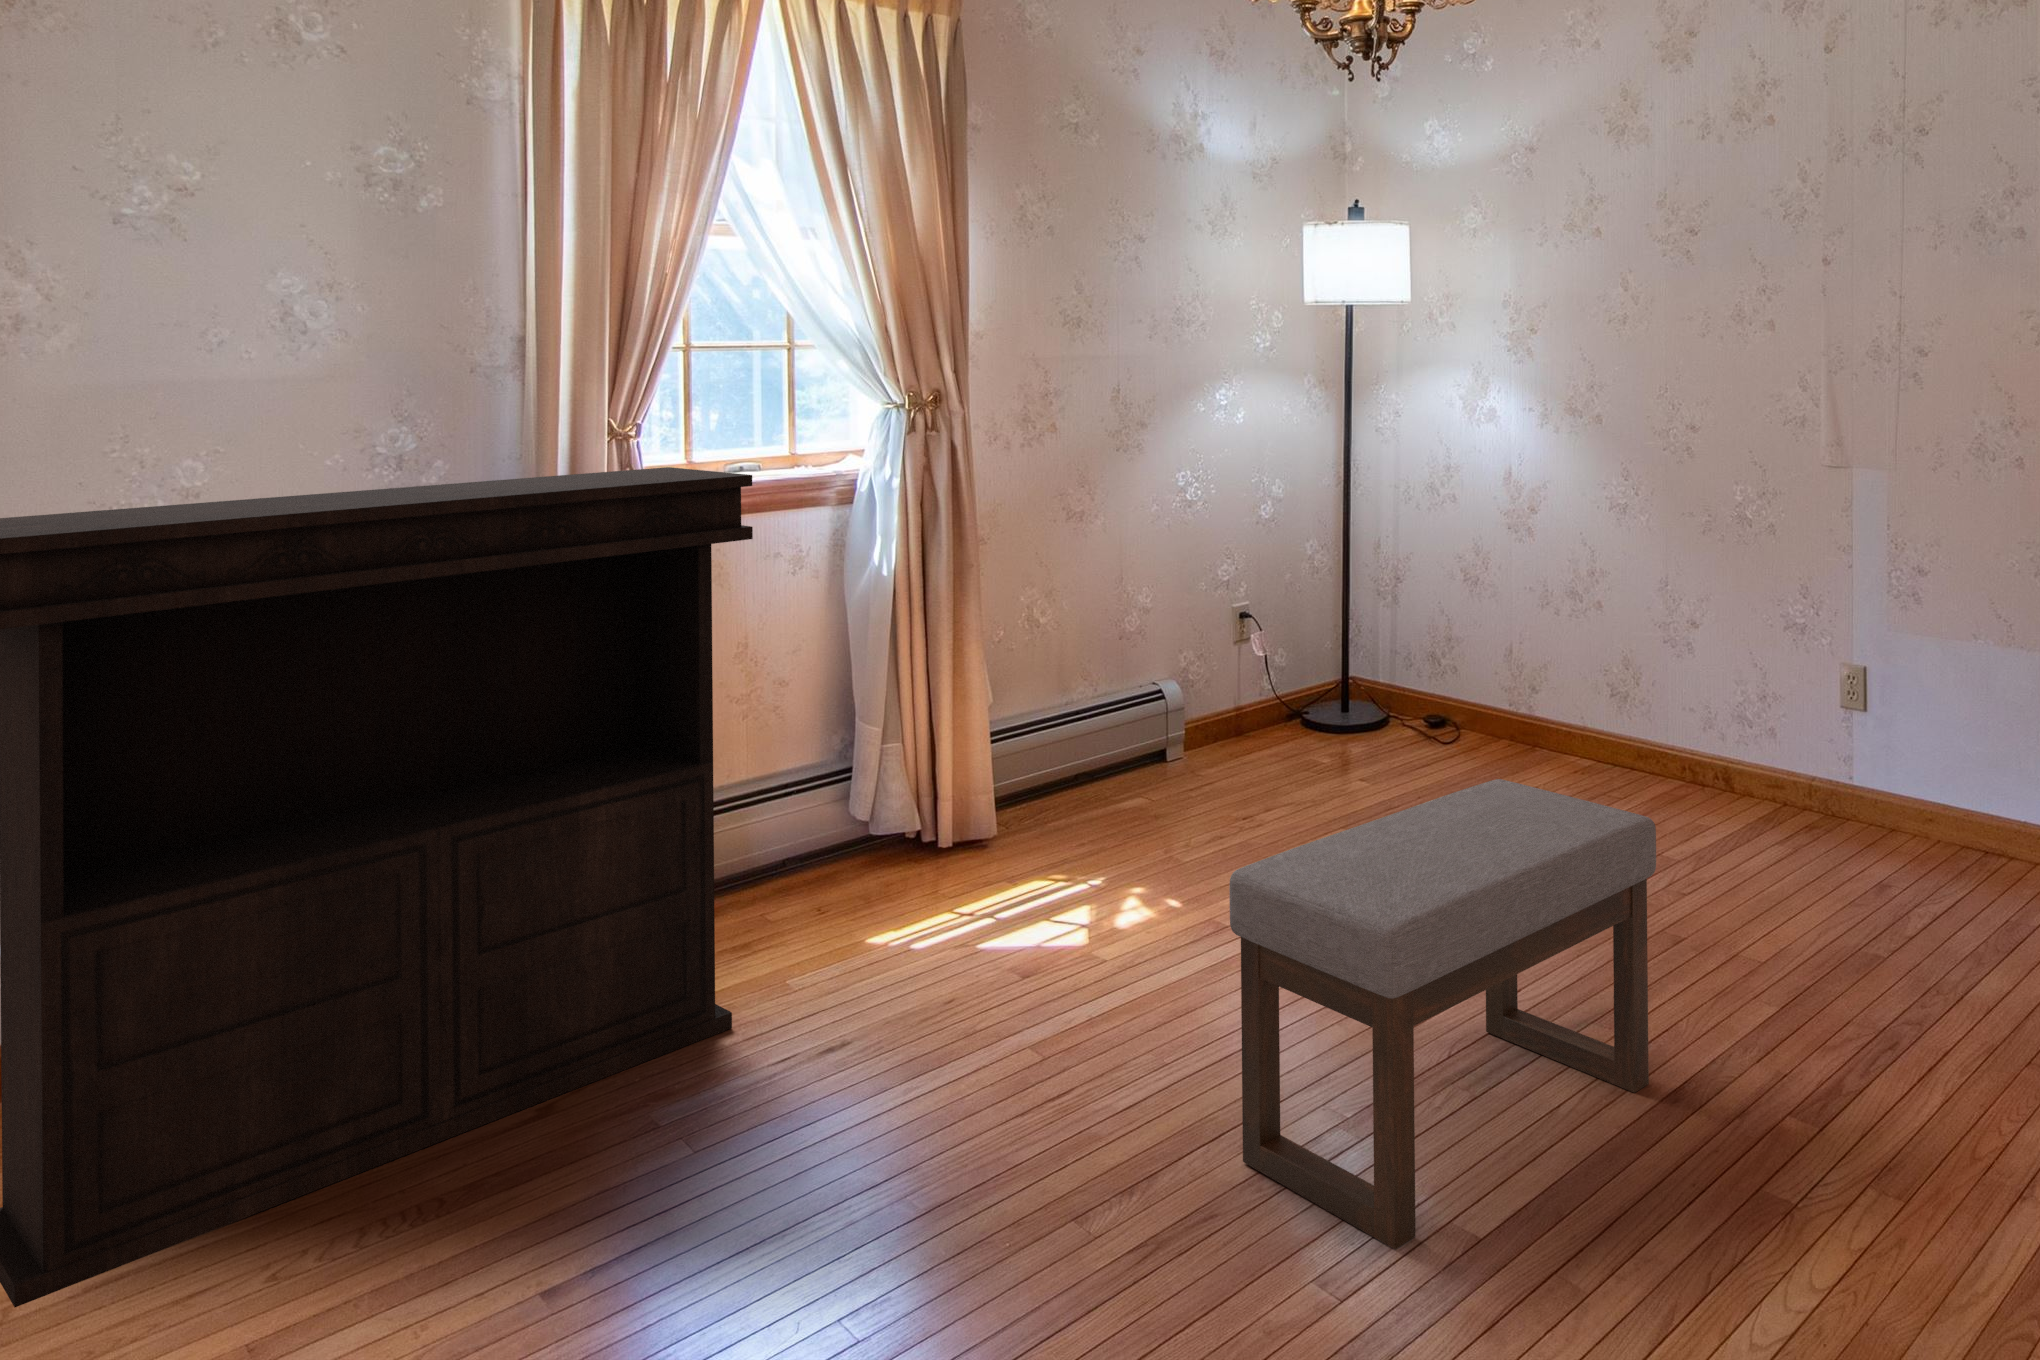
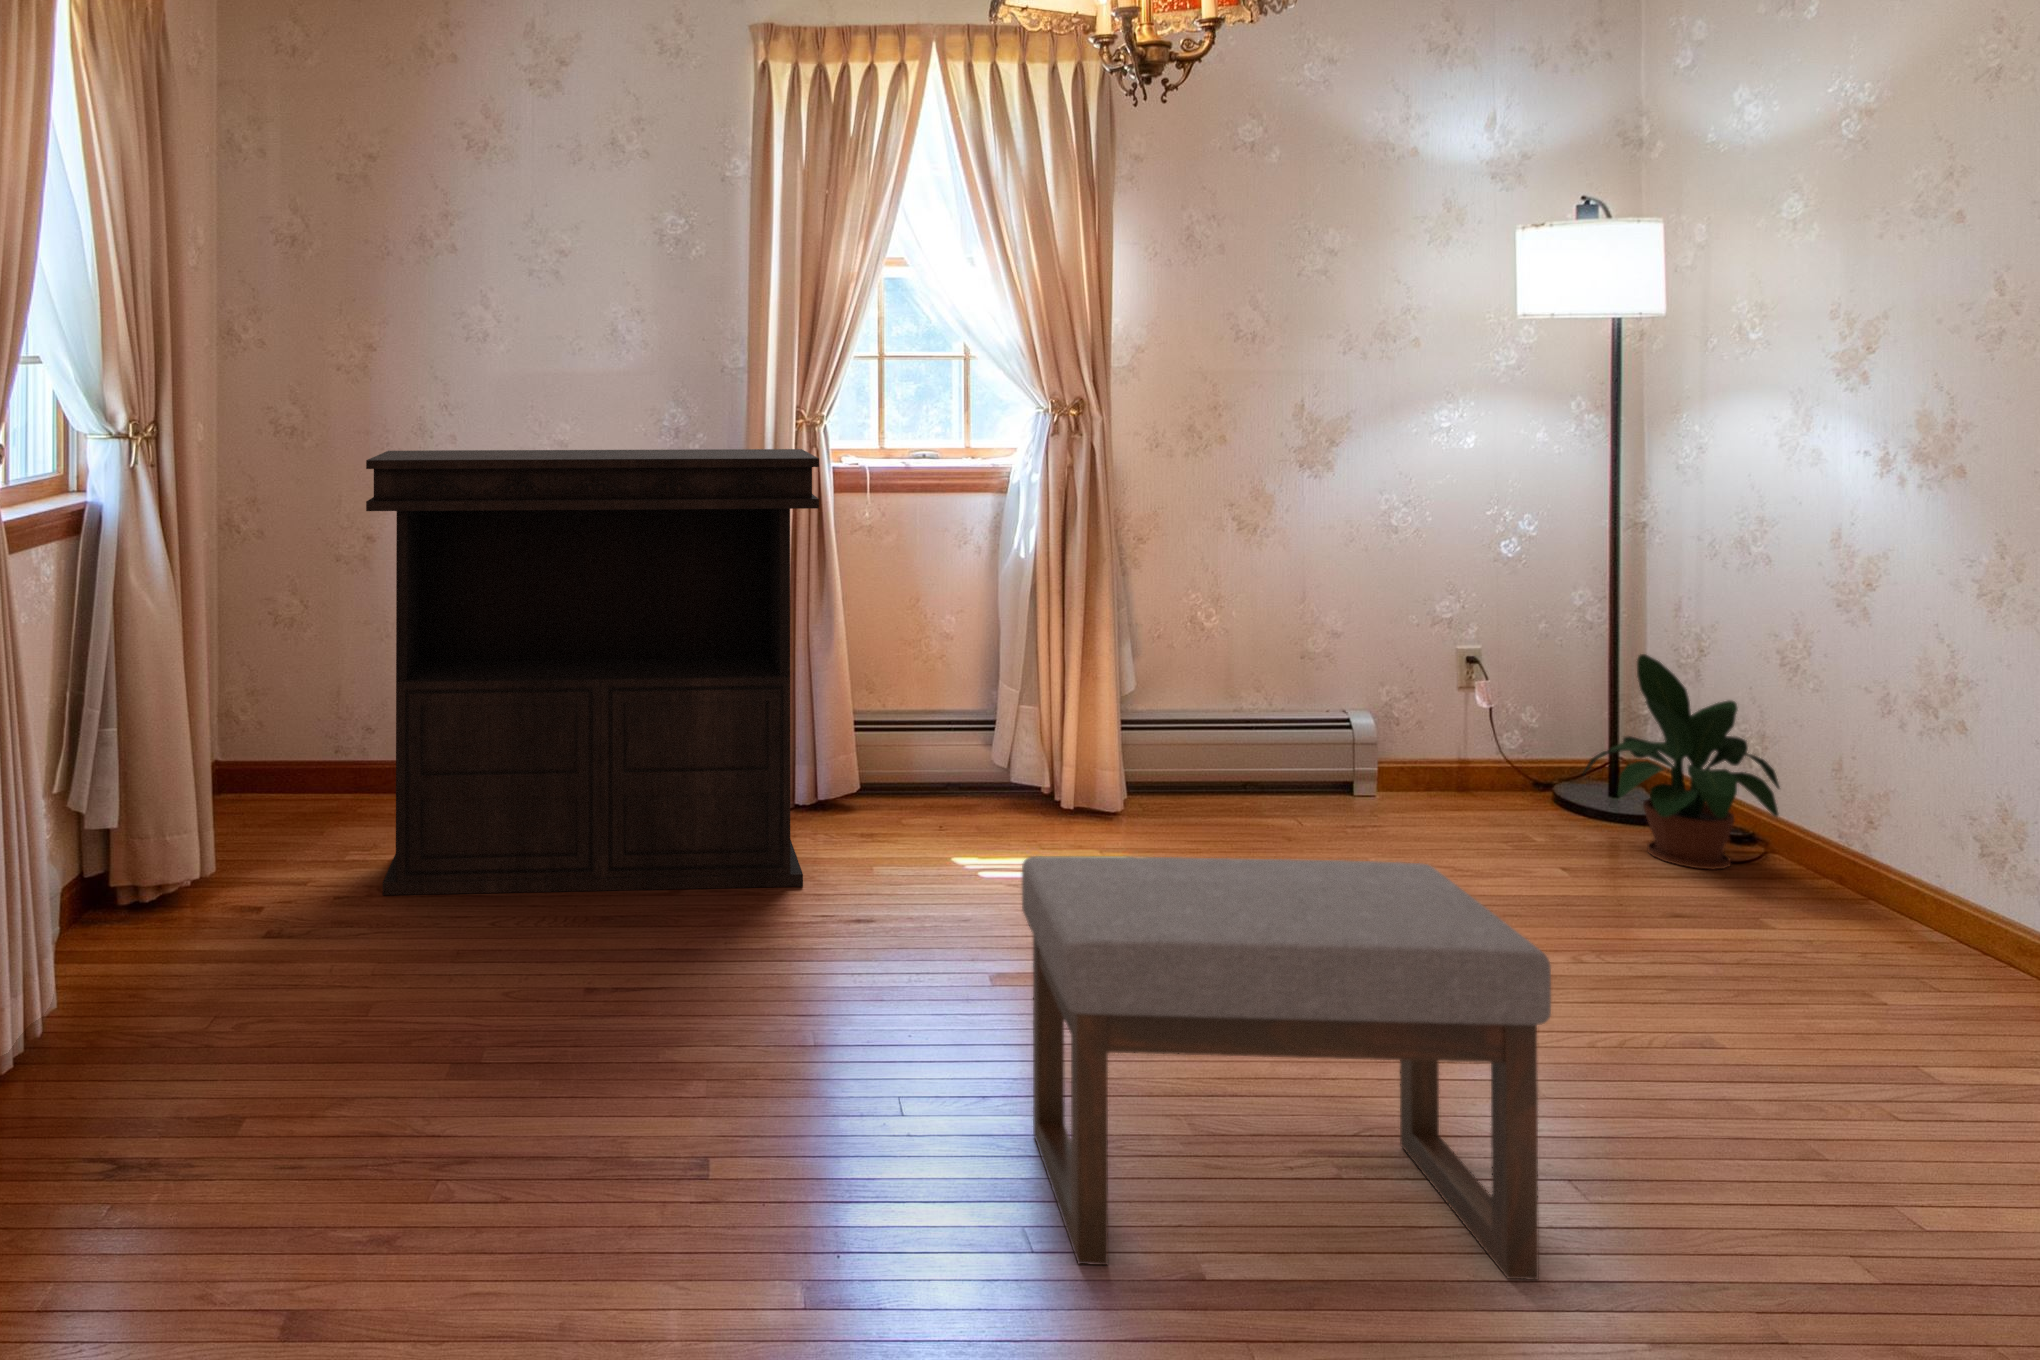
potted plant: none [1346,587,1483,756] -> present [1583,654,1780,869]

